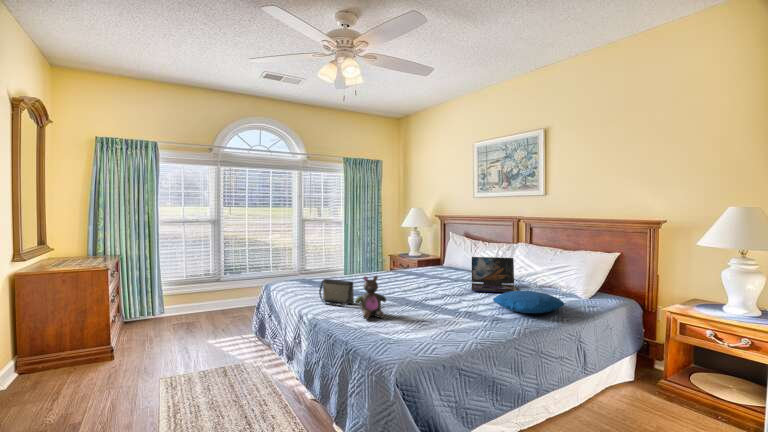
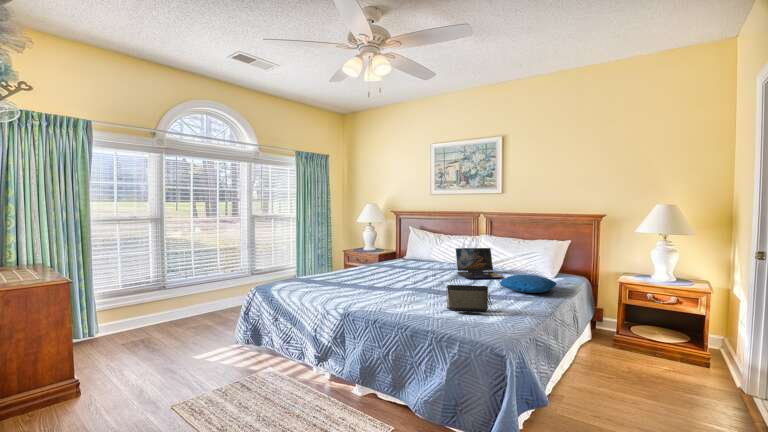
stuffed bear: present [355,276,386,319] -> none [396,268,427,310]
handbag: present [319,279,354,306] -> present [446,285,492,315]

